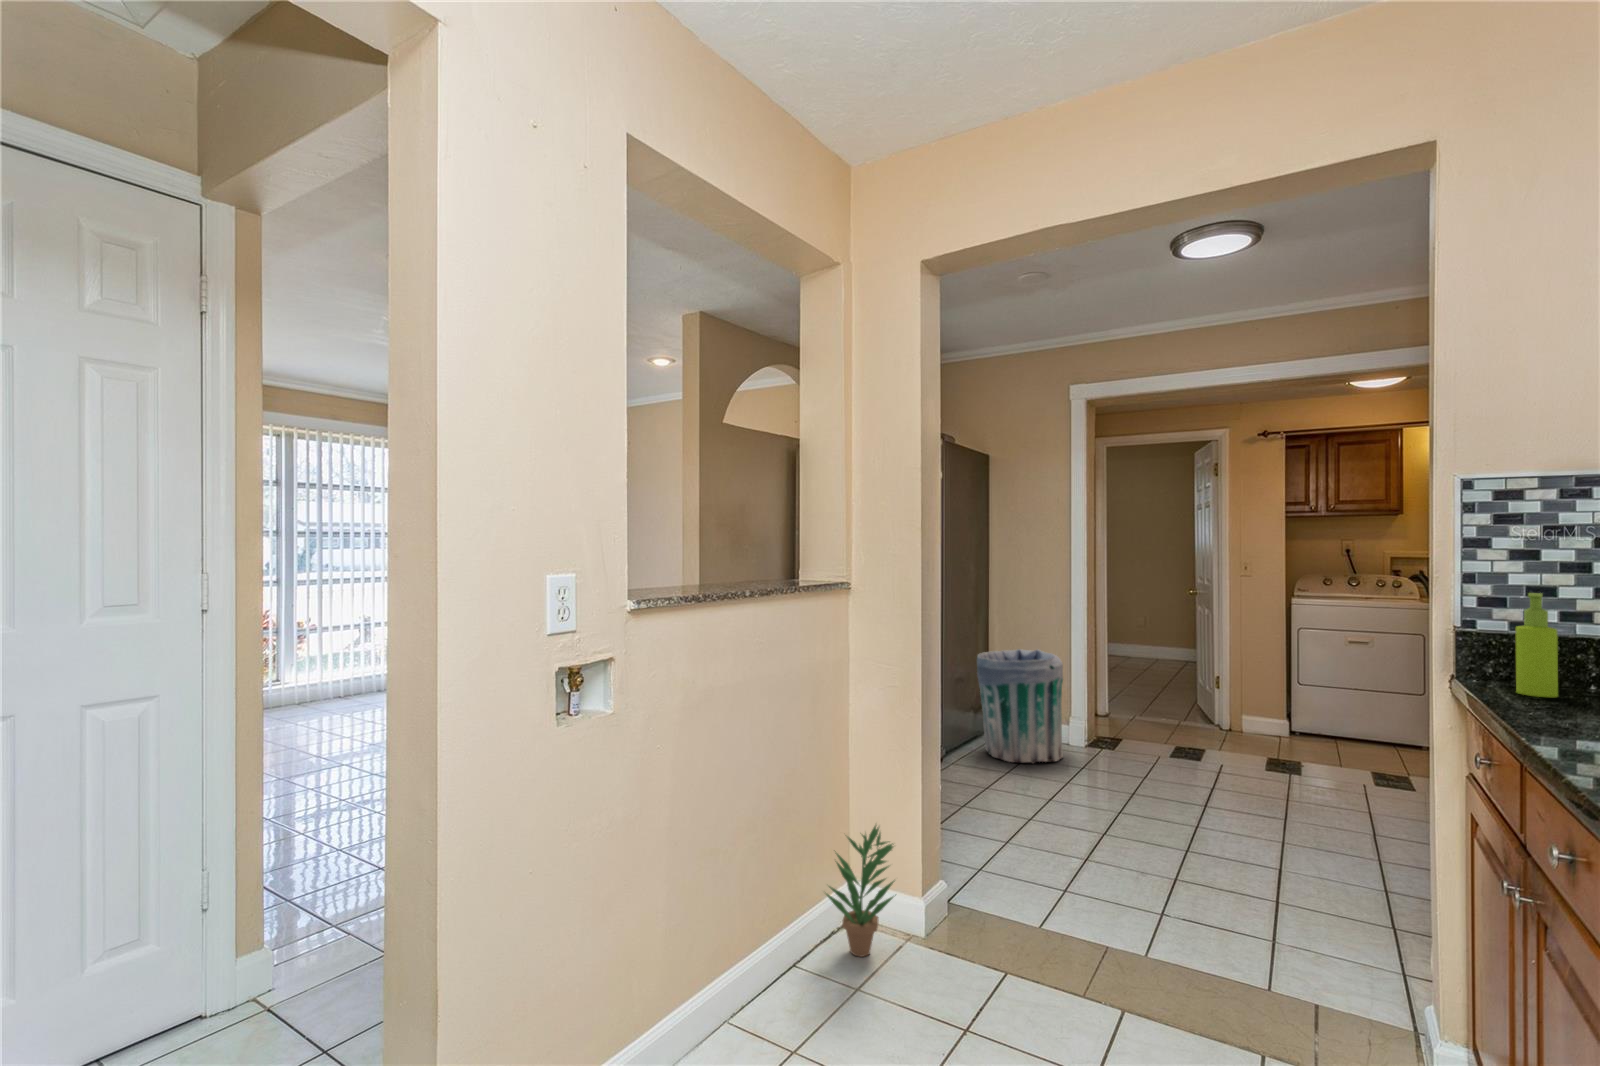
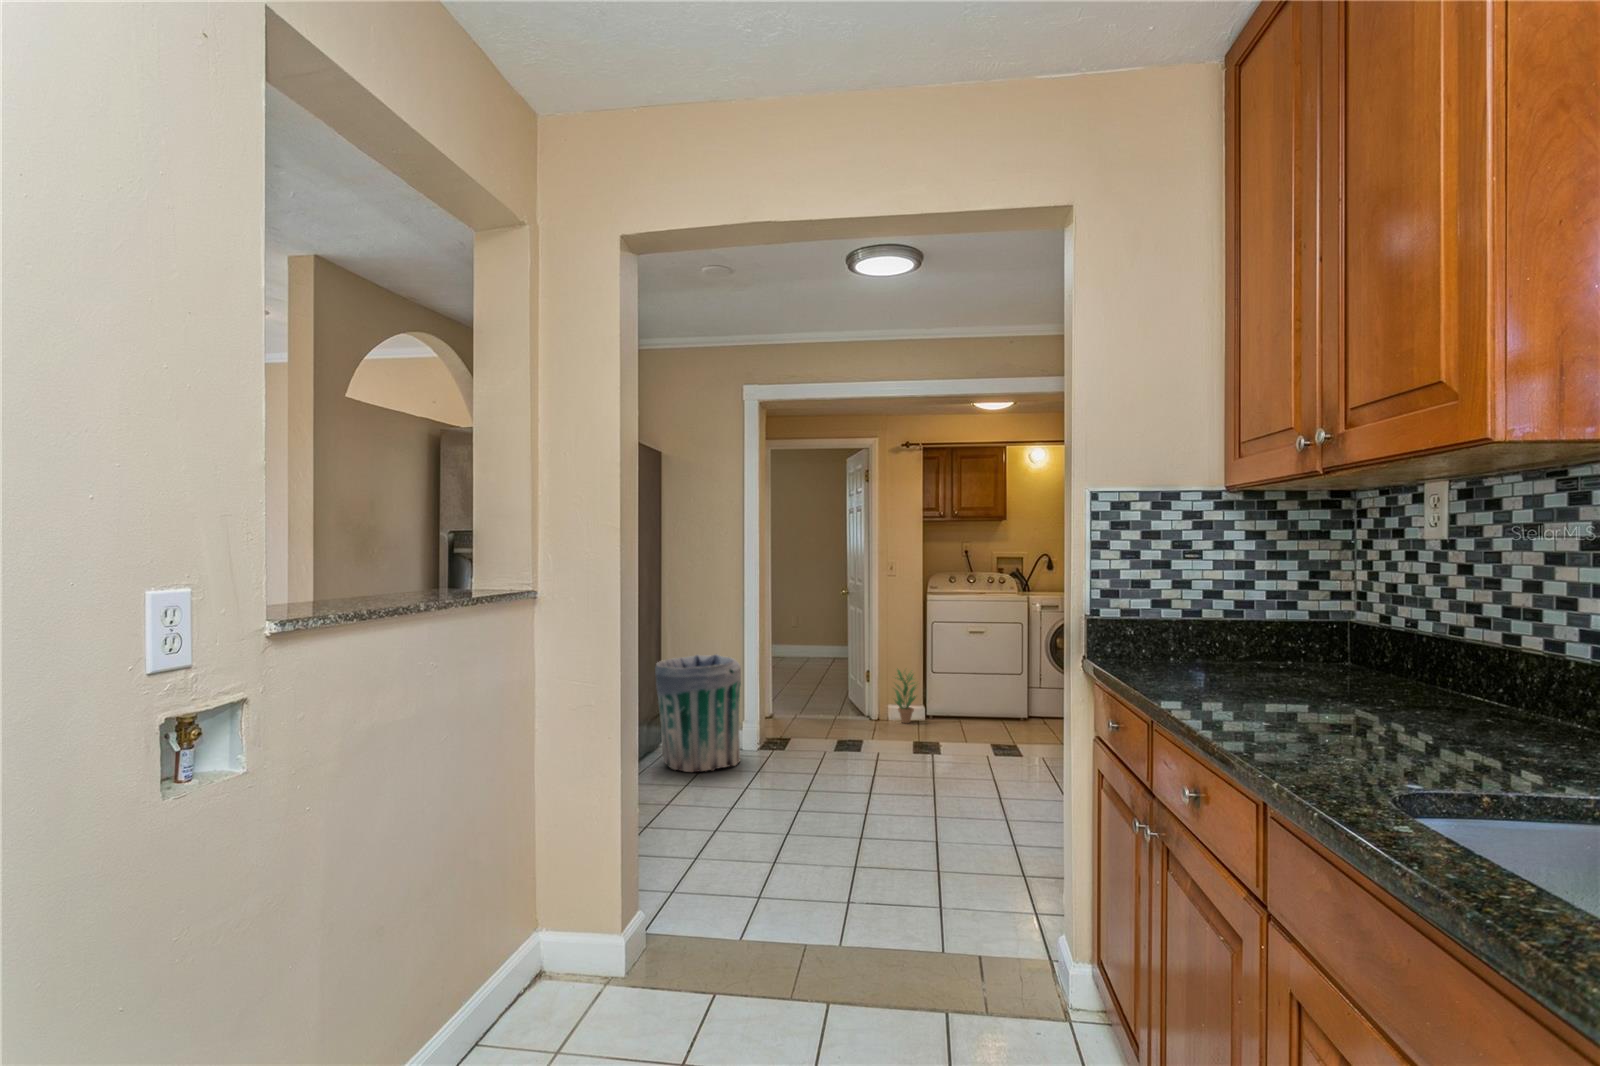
soap dispenser: present [1515,593,1558,697] -> none [1129,586,1155,669]
potted plant: present [826,825,896,957] -> present [895,670,916,723]

